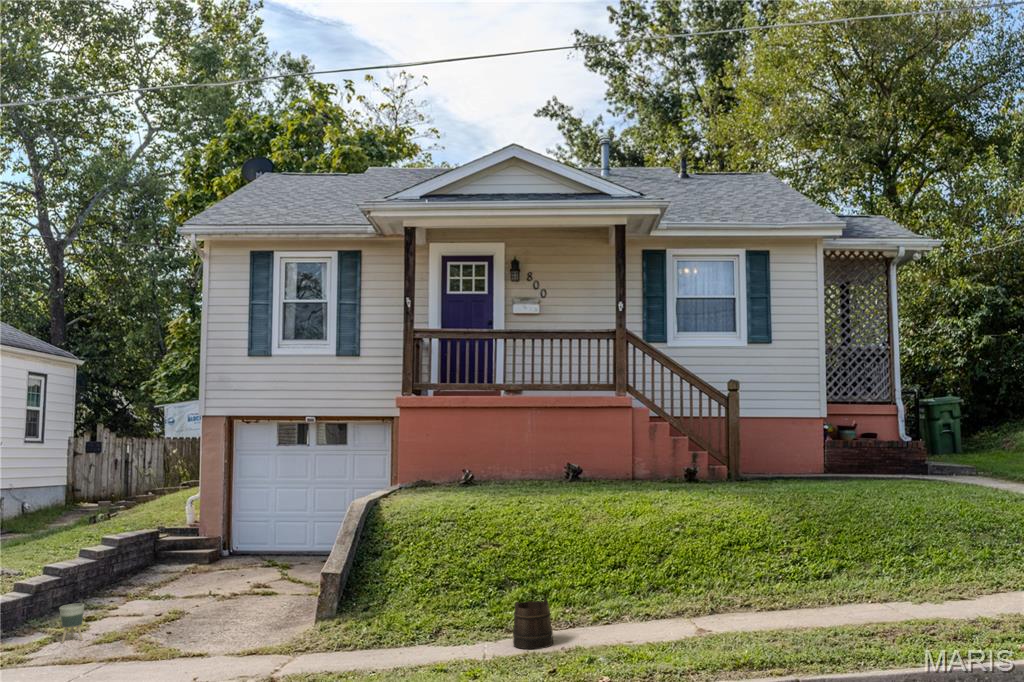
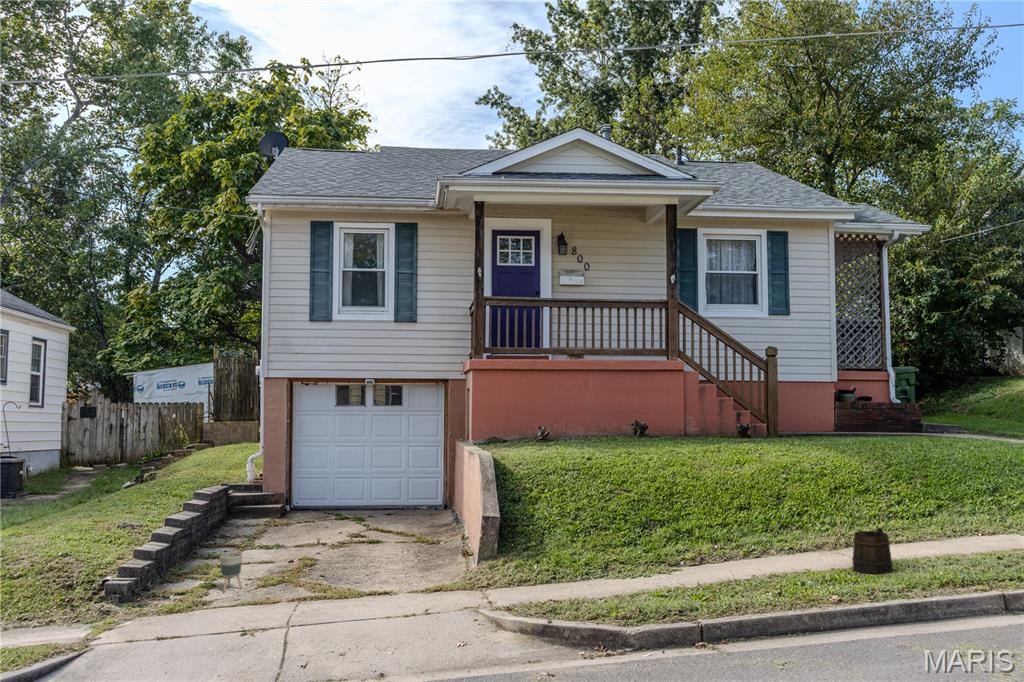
bucket: present [513,598,553,649] -> present [852,528,893,574]

